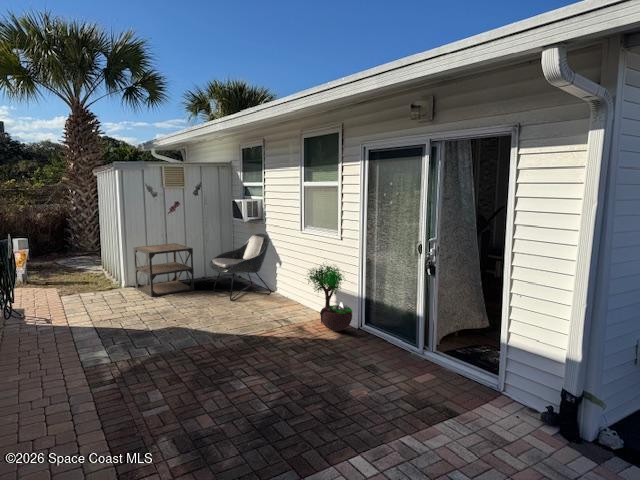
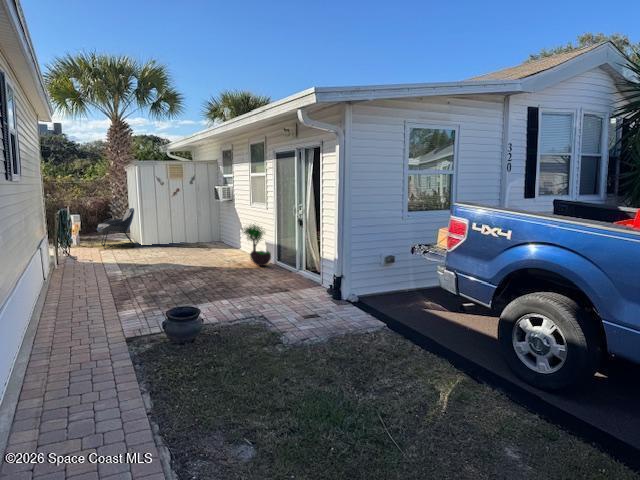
lounge chair: present [209,233,271,301] -> present [97,208,135,249]
side table: present [133,243,194,297] -> none [148,217,188,251]

